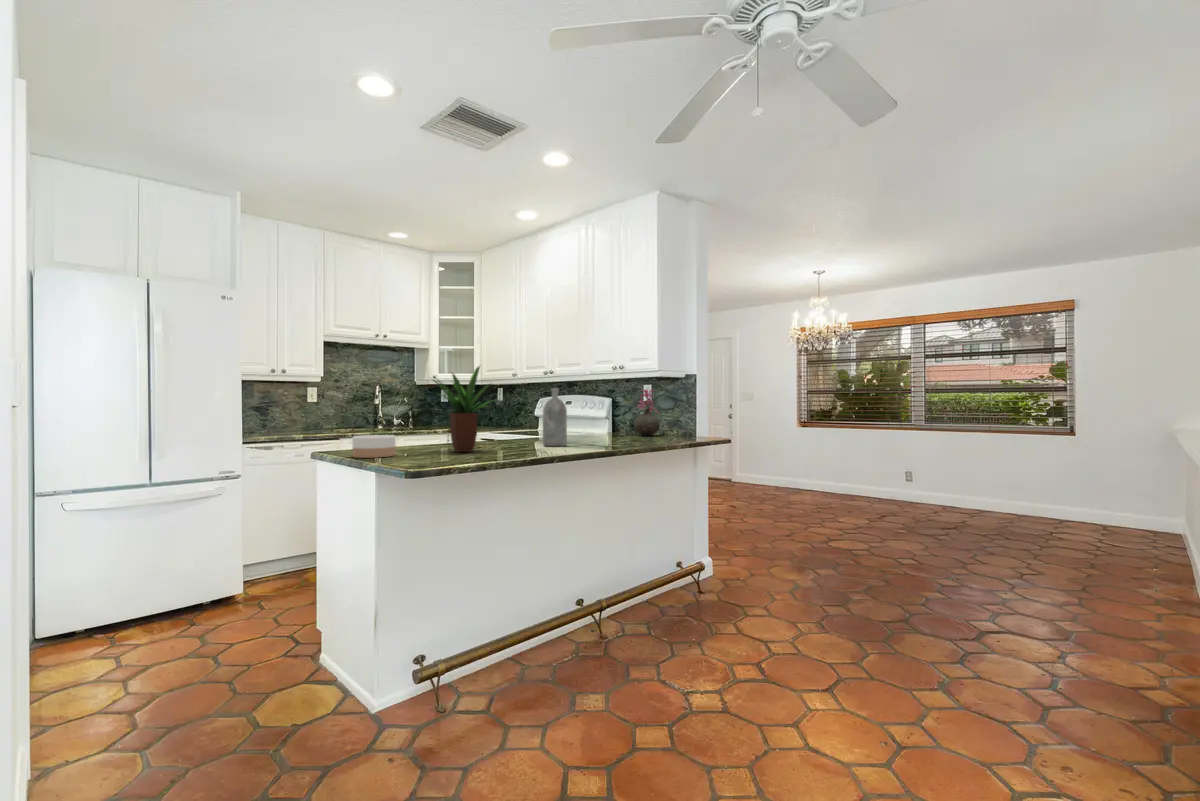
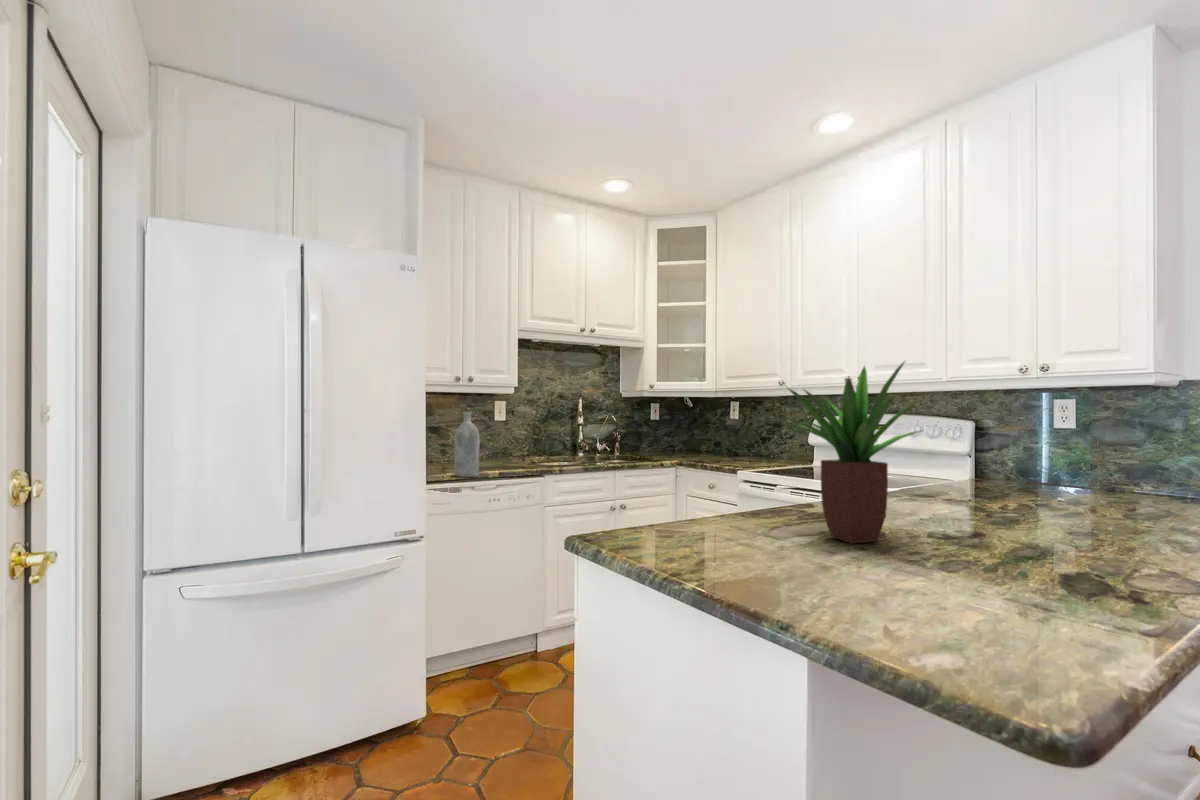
bottle: present [543,388,567,446] -> present [454,412,480,477]
vase: present [634,389,660,436] -> none [1046,408,1106,492]
bowl: present [352,435,396,458] -> none [655,503,738,560]

